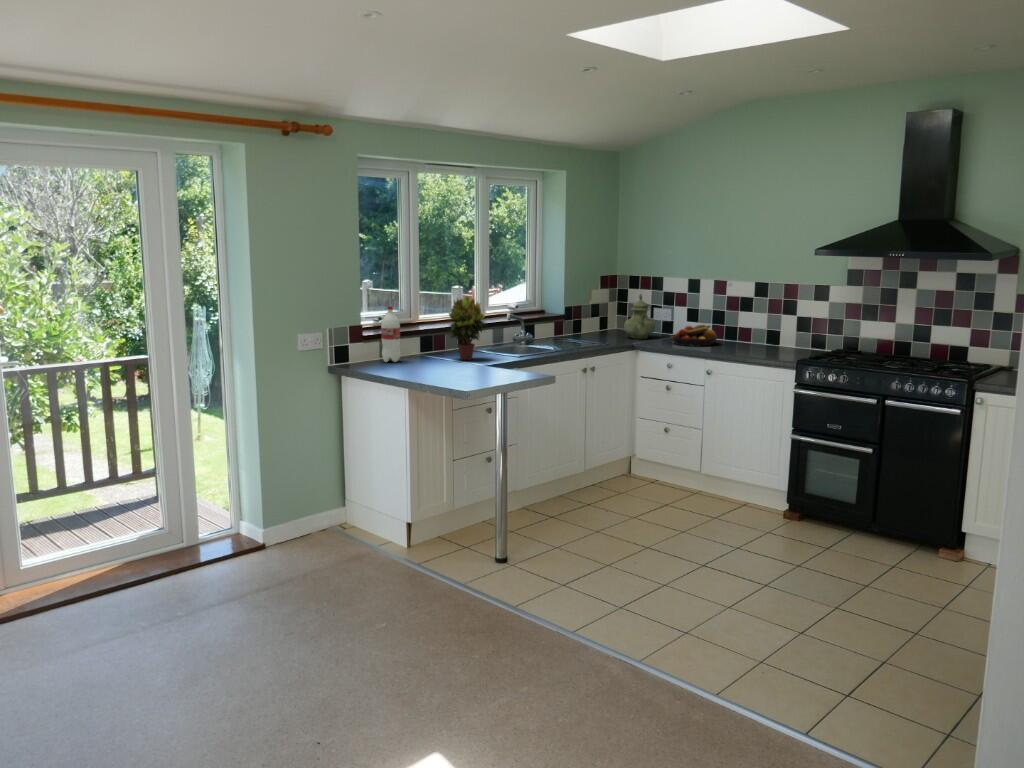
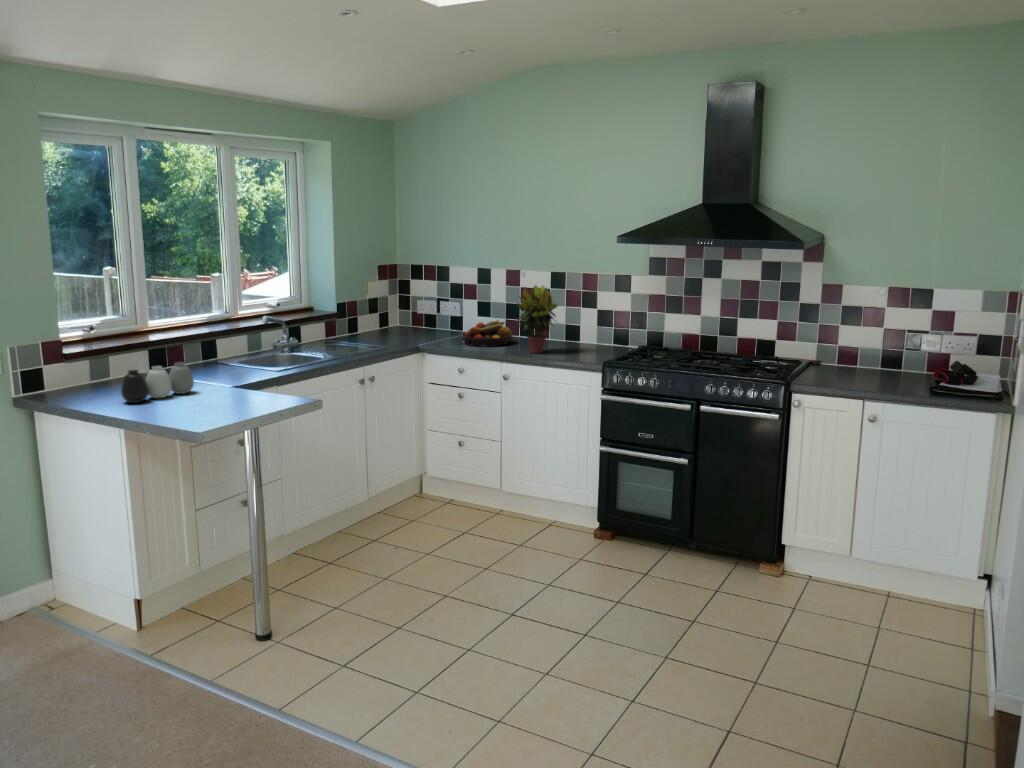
teapot: present [624,294,655,339] -> none [407,286,443,338]
potted plant: present [449,296,485,360] -> present [517,285,558,353]
bottle: present [381,306,401,362] -> none [89,315,119,387]
vase: none [405,344,457,373] -> present [121,362,194,403]

